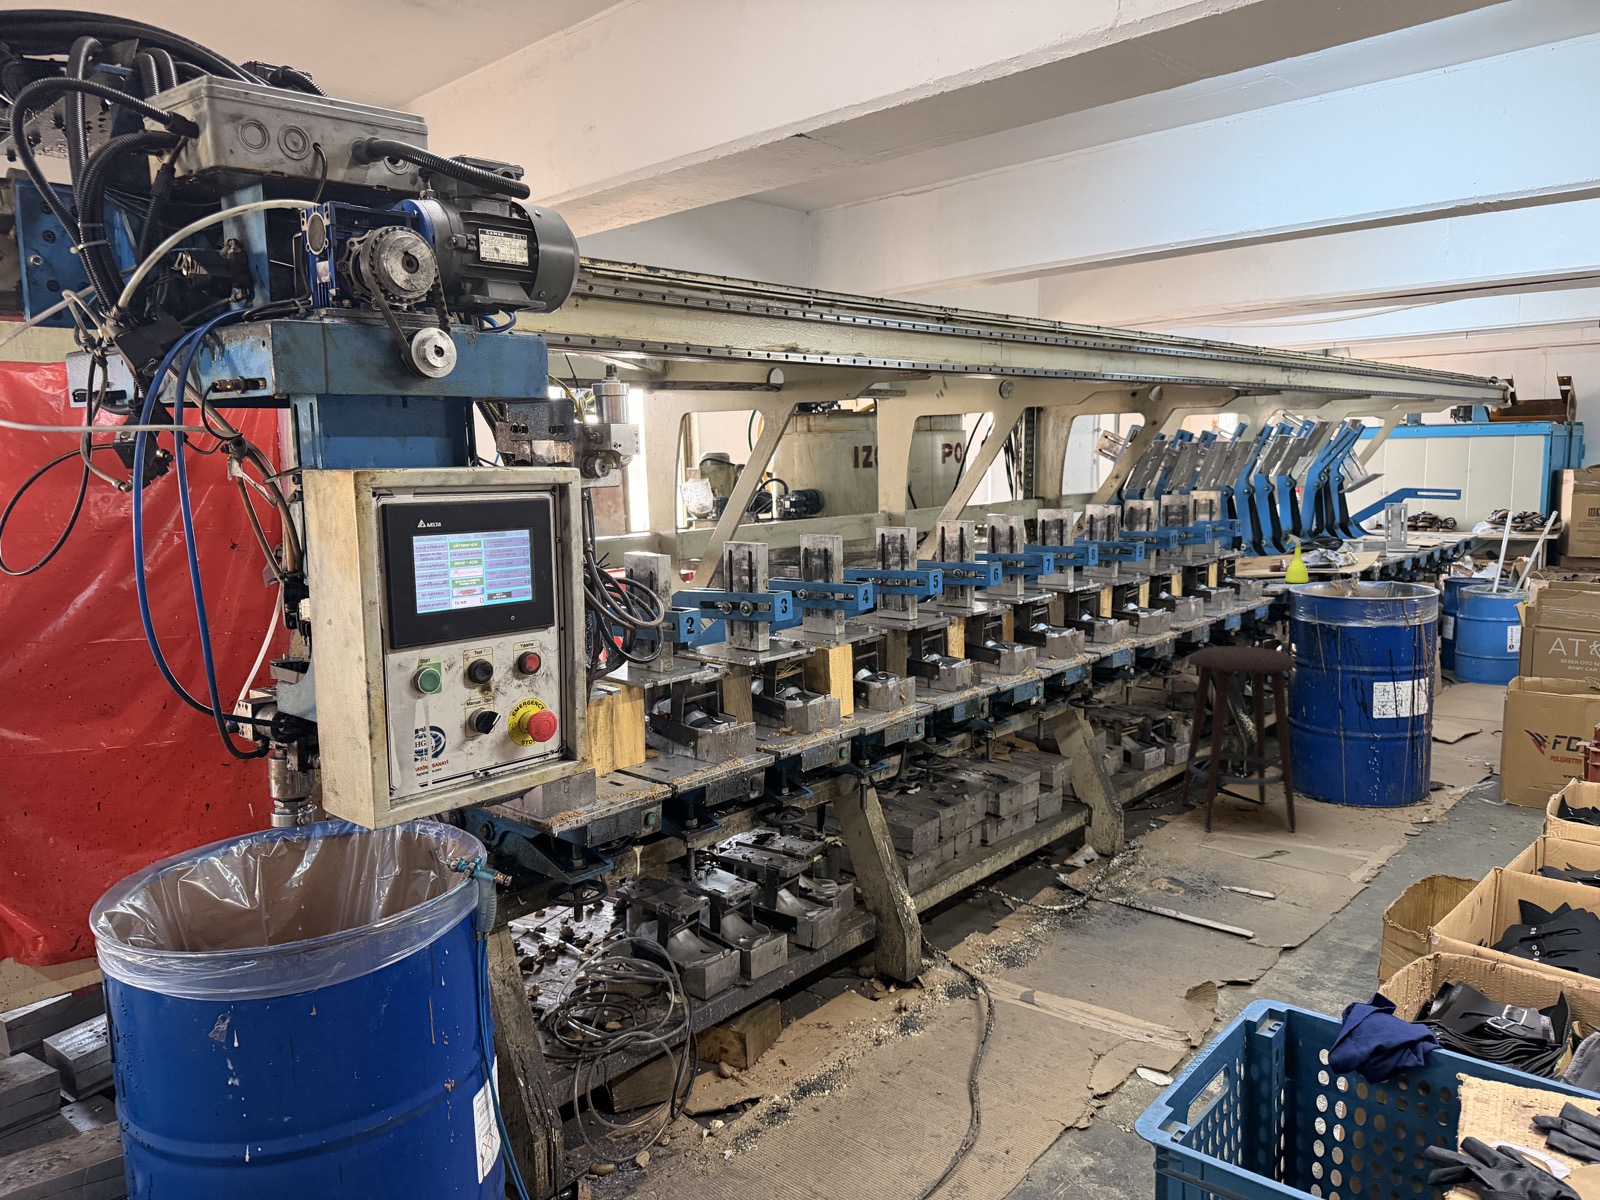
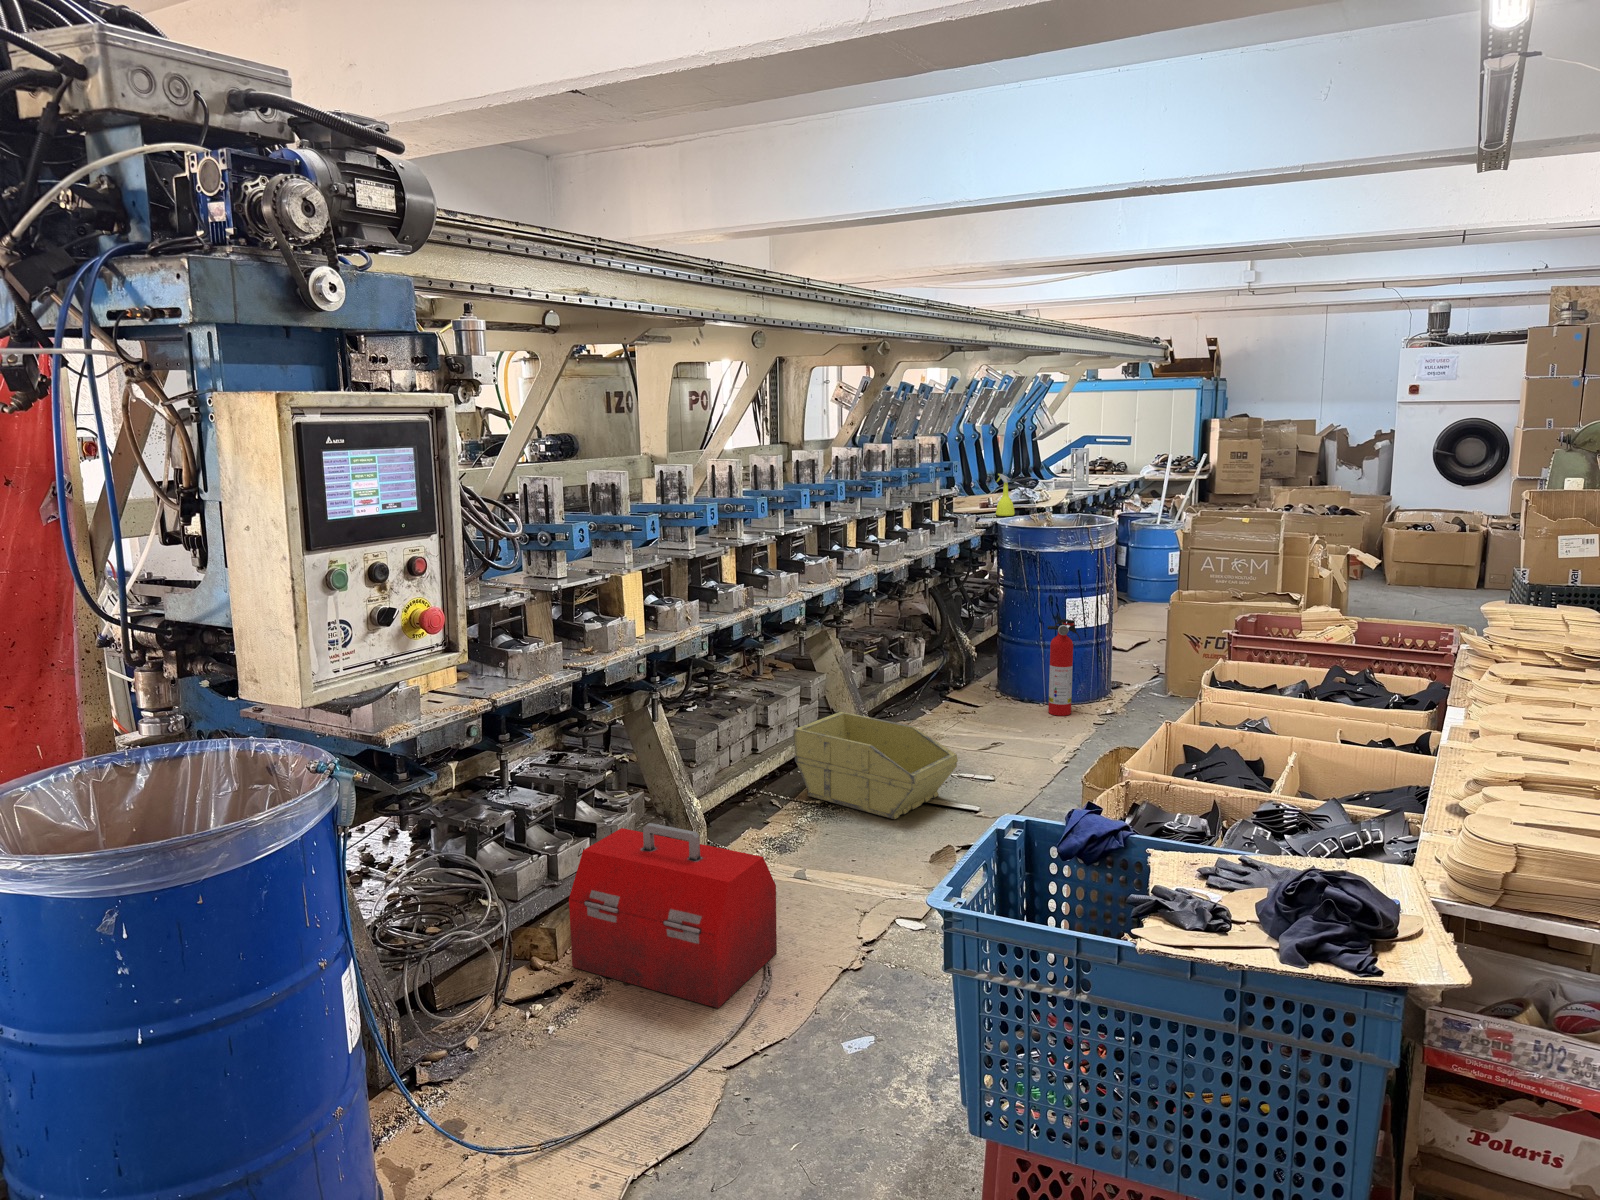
stool: present [1181,646,1296,832] -> none [916,571,1010,732]
fire extinguisher: none [1346,708,1389,822] -> present [1048,619,1080,716]
storage bin: none [1029,803,1224,937] -> present [793,712,958,819]
toolbox: none [756,927,987,1158] -> present [569,823,777,1008]

